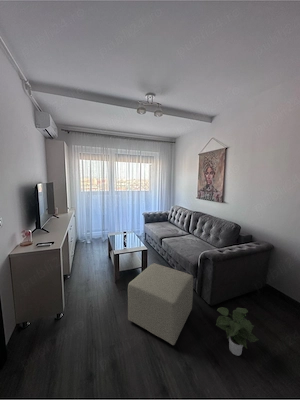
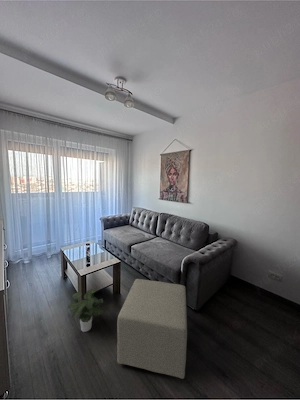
potted plant: present [216,307,259,356] -> present [68,289,104,332]

